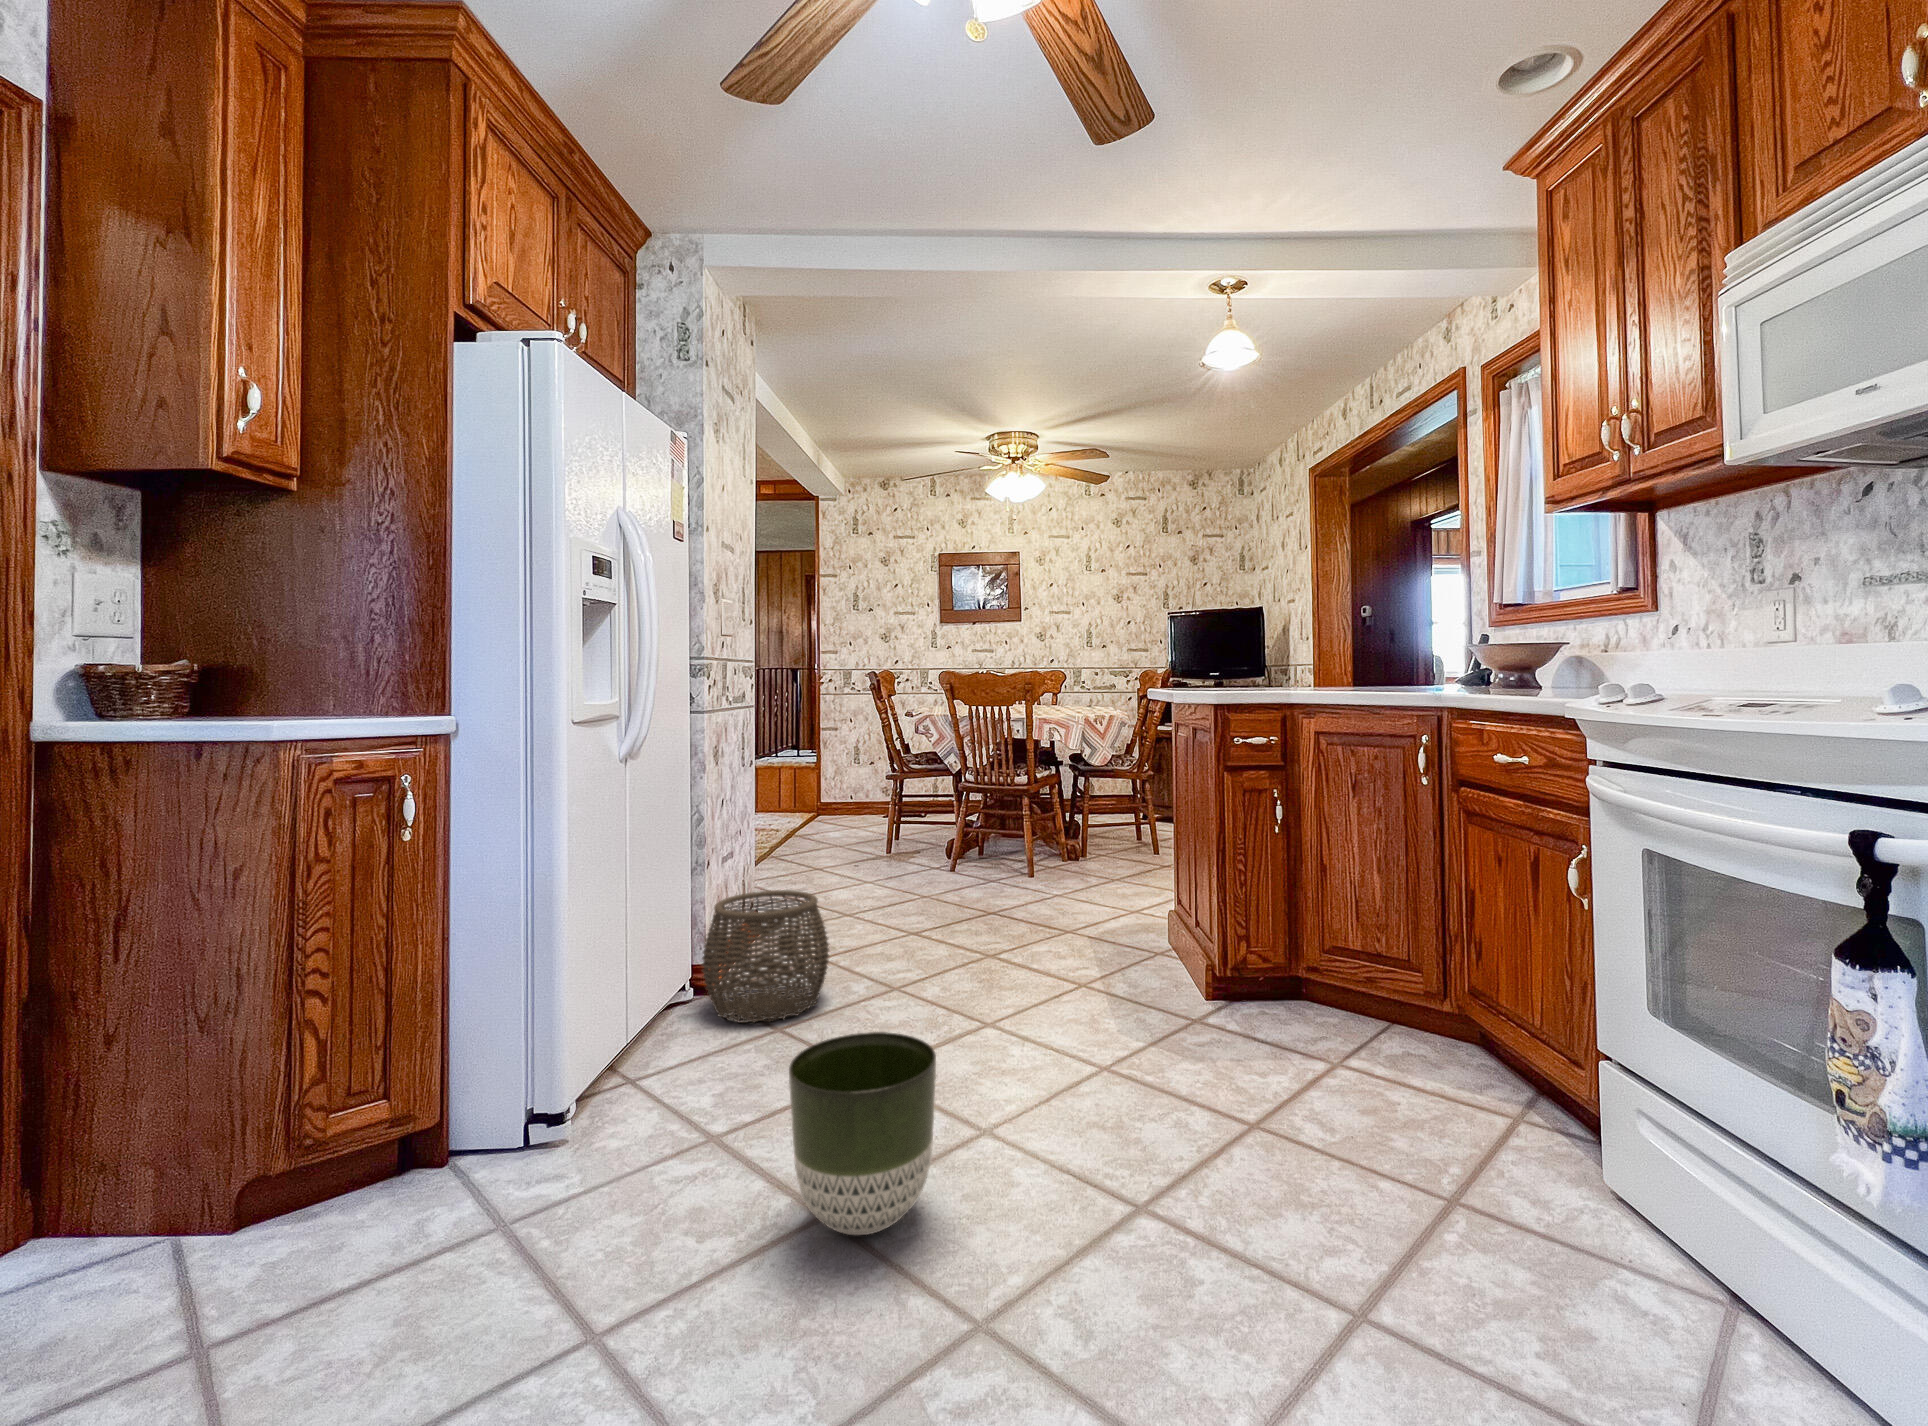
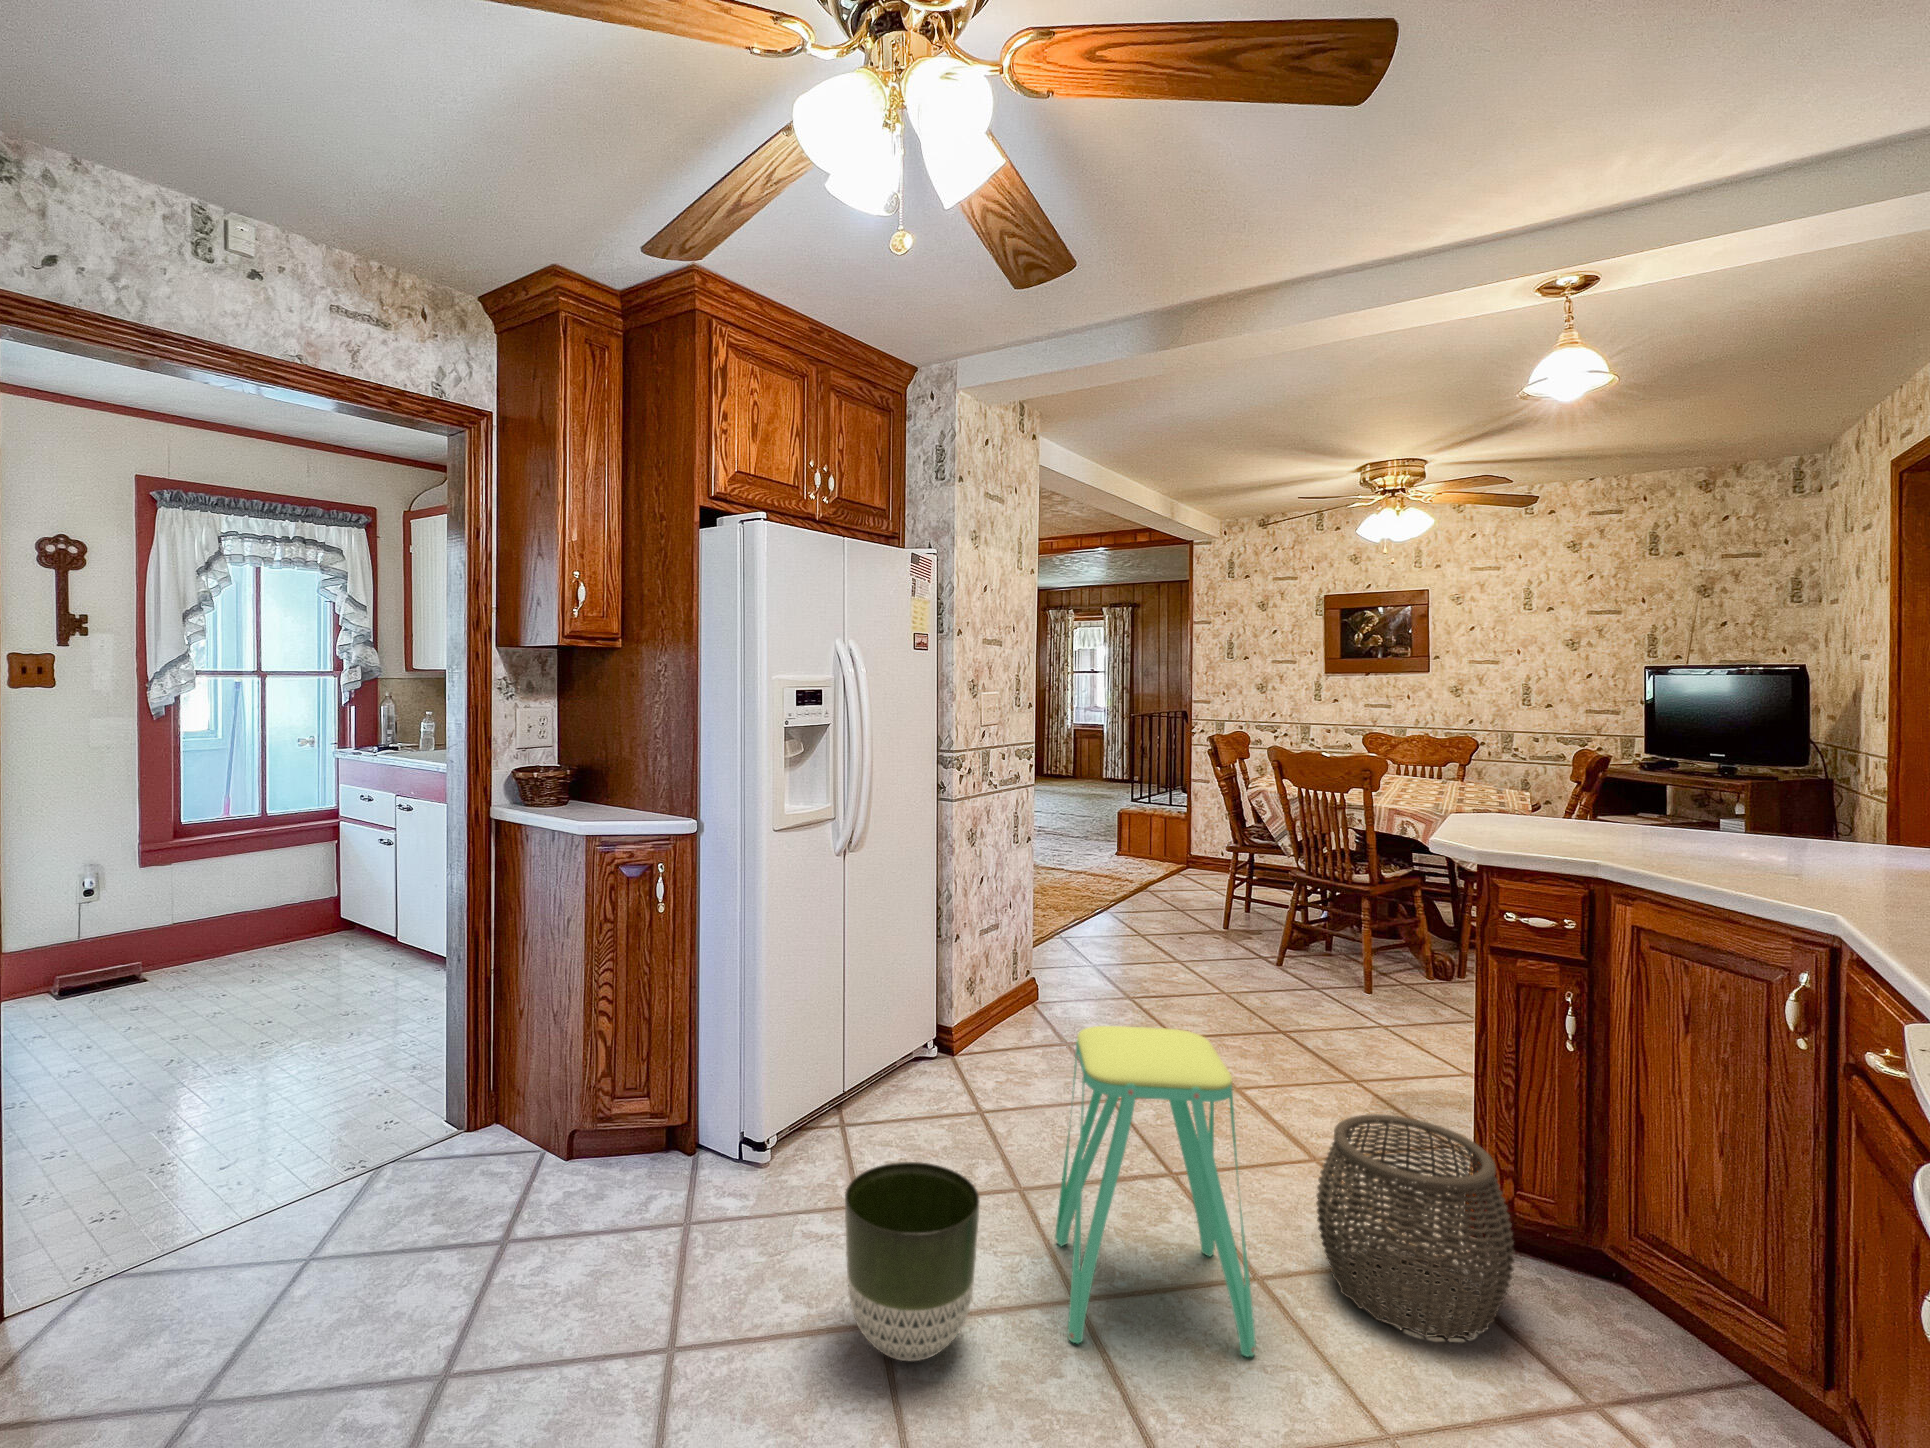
stool: none [933,865,1142,1160] -> present [1055,1026,1256,1357]
woven basket: present [702,890,829,1023] -> present [1316,1114,1515,1340]

